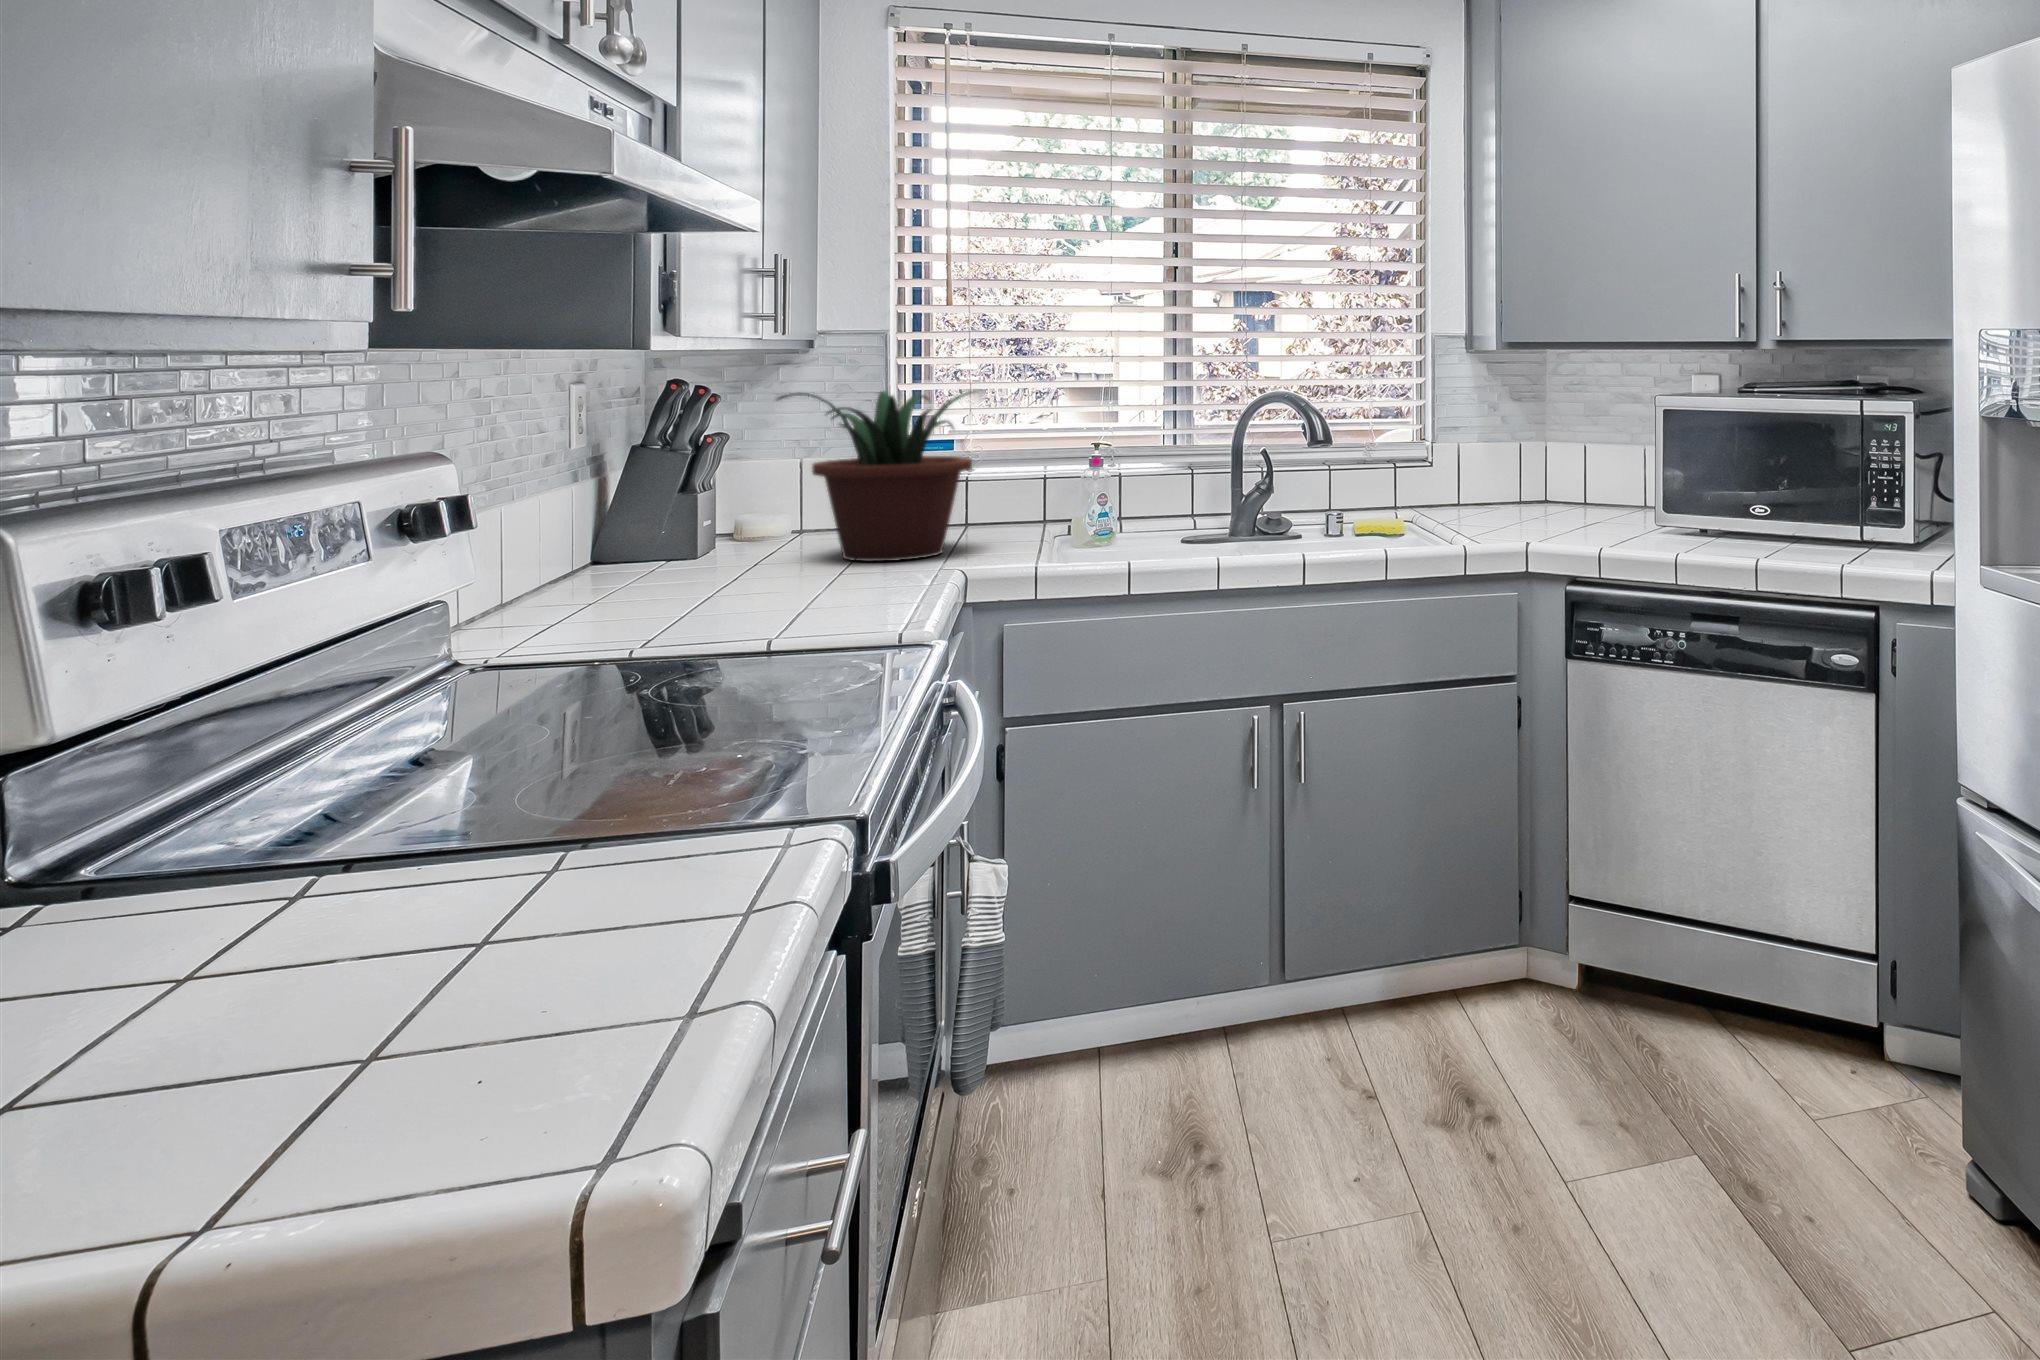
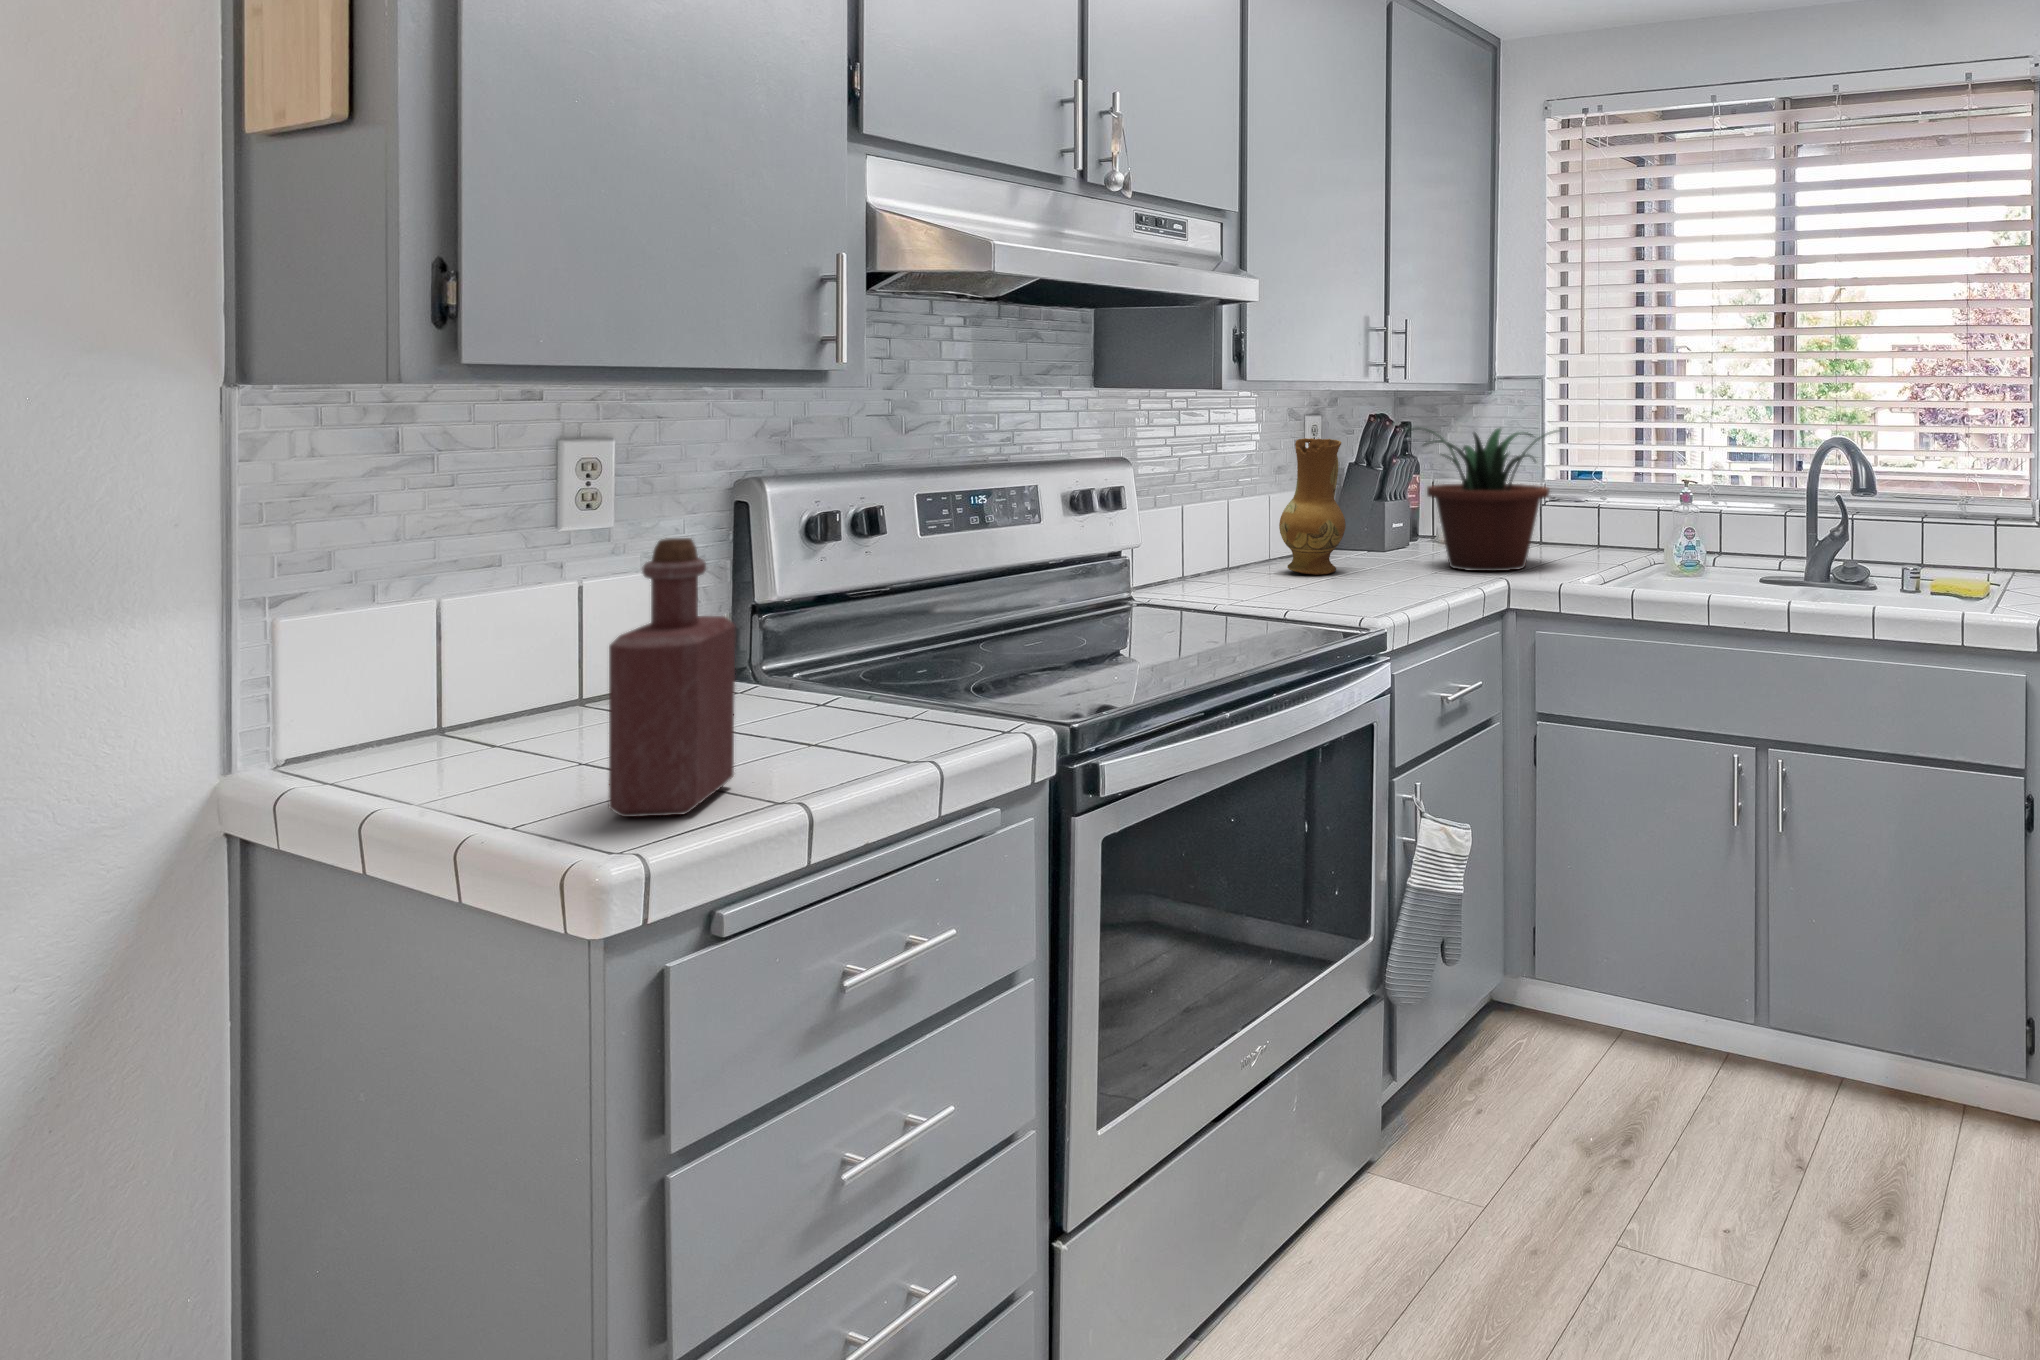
ceramic jug: none [624,410,724,588] -> present [1279,438,1346,575]
bottle: none [316,592,546,1115] -> present [609,538,735,817]

